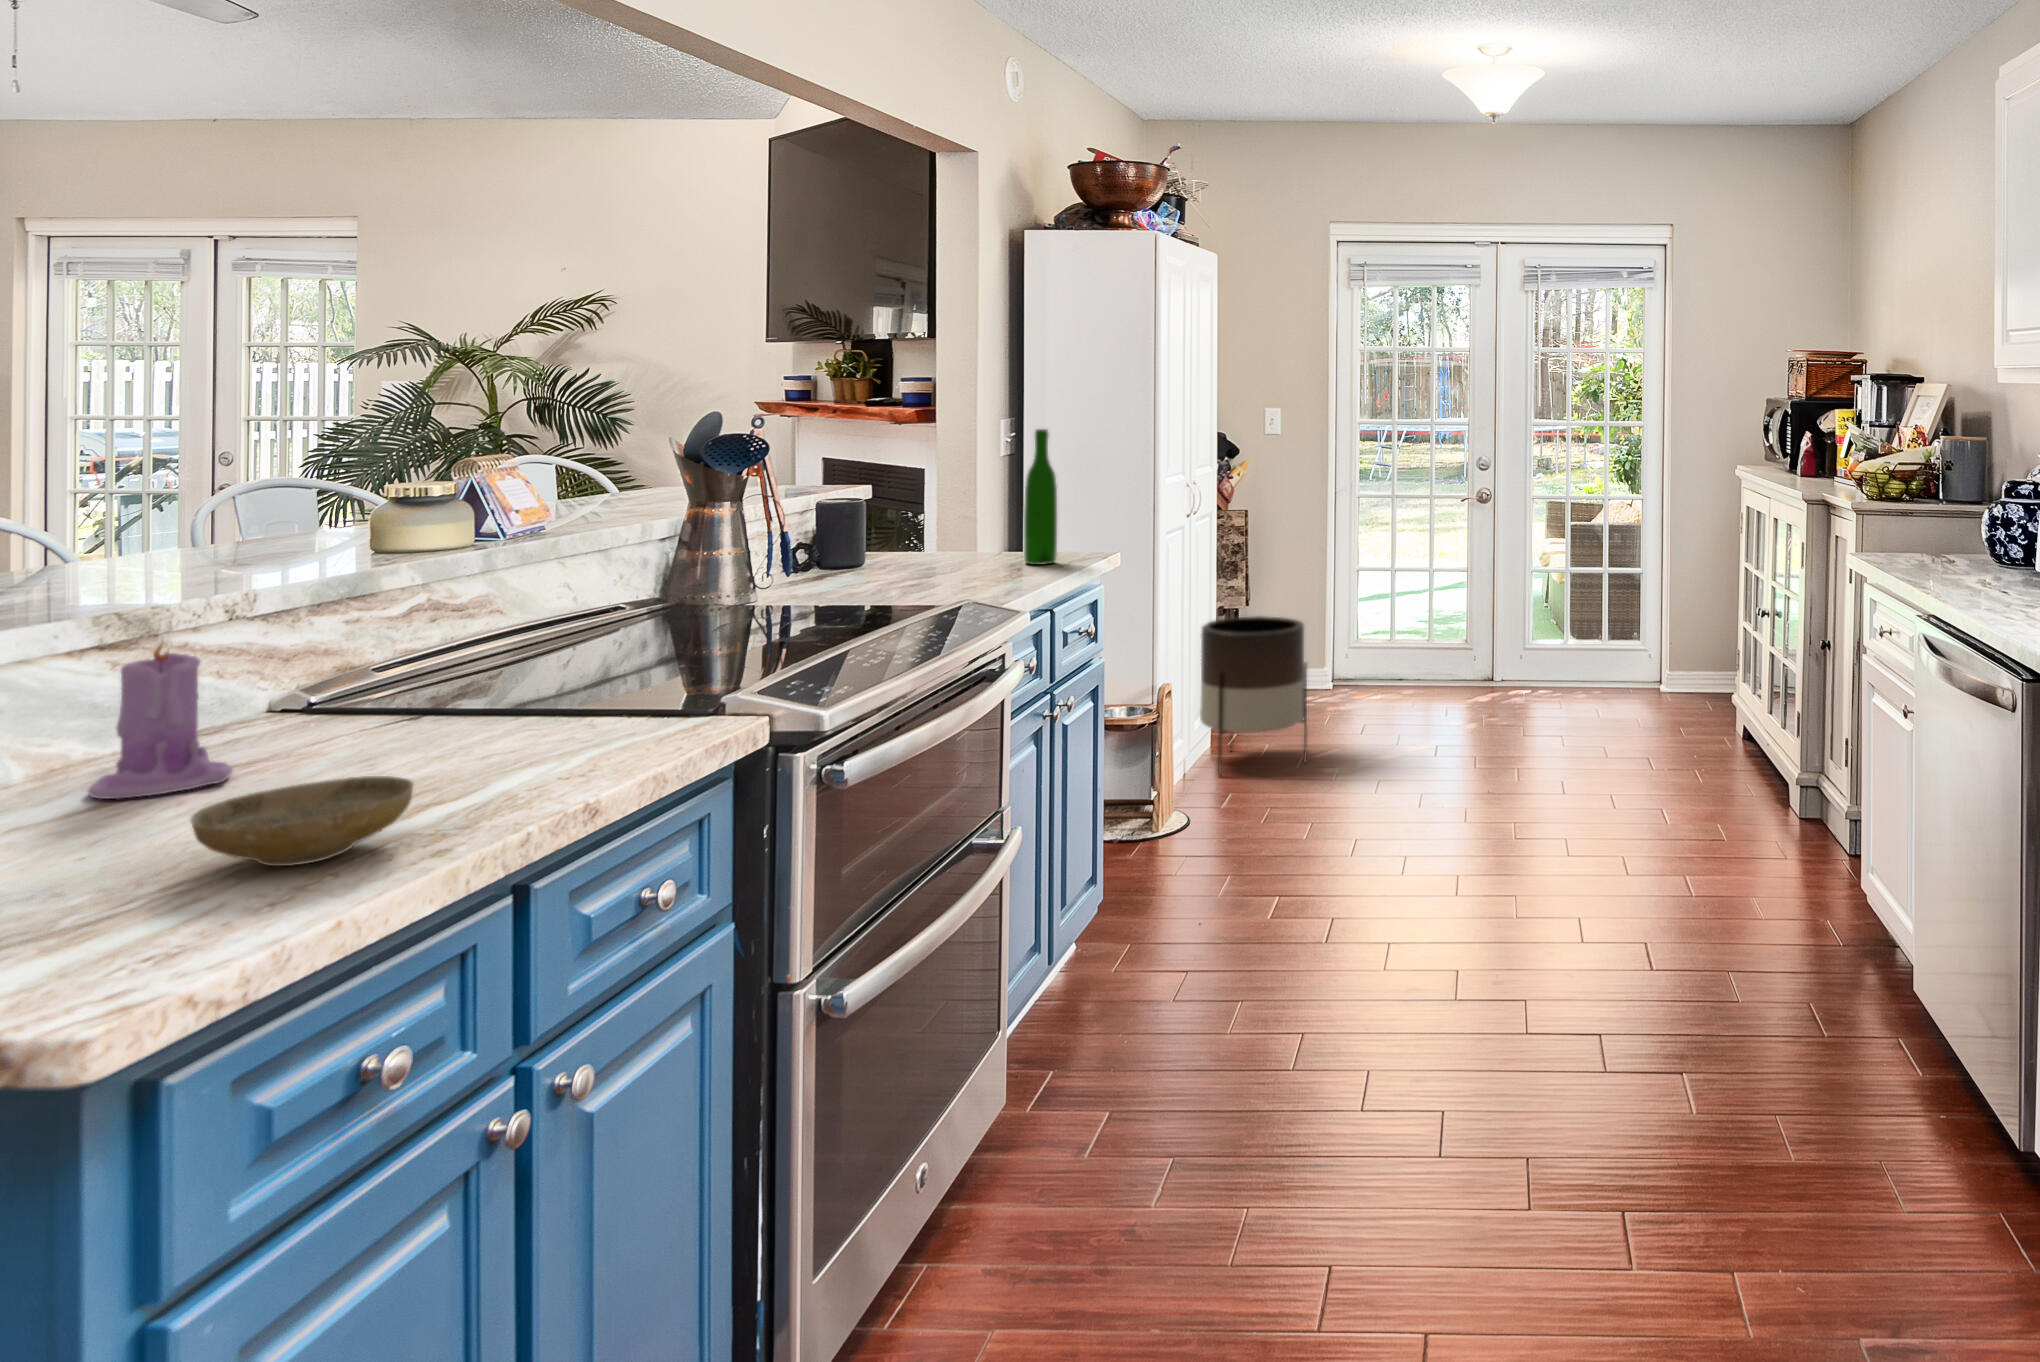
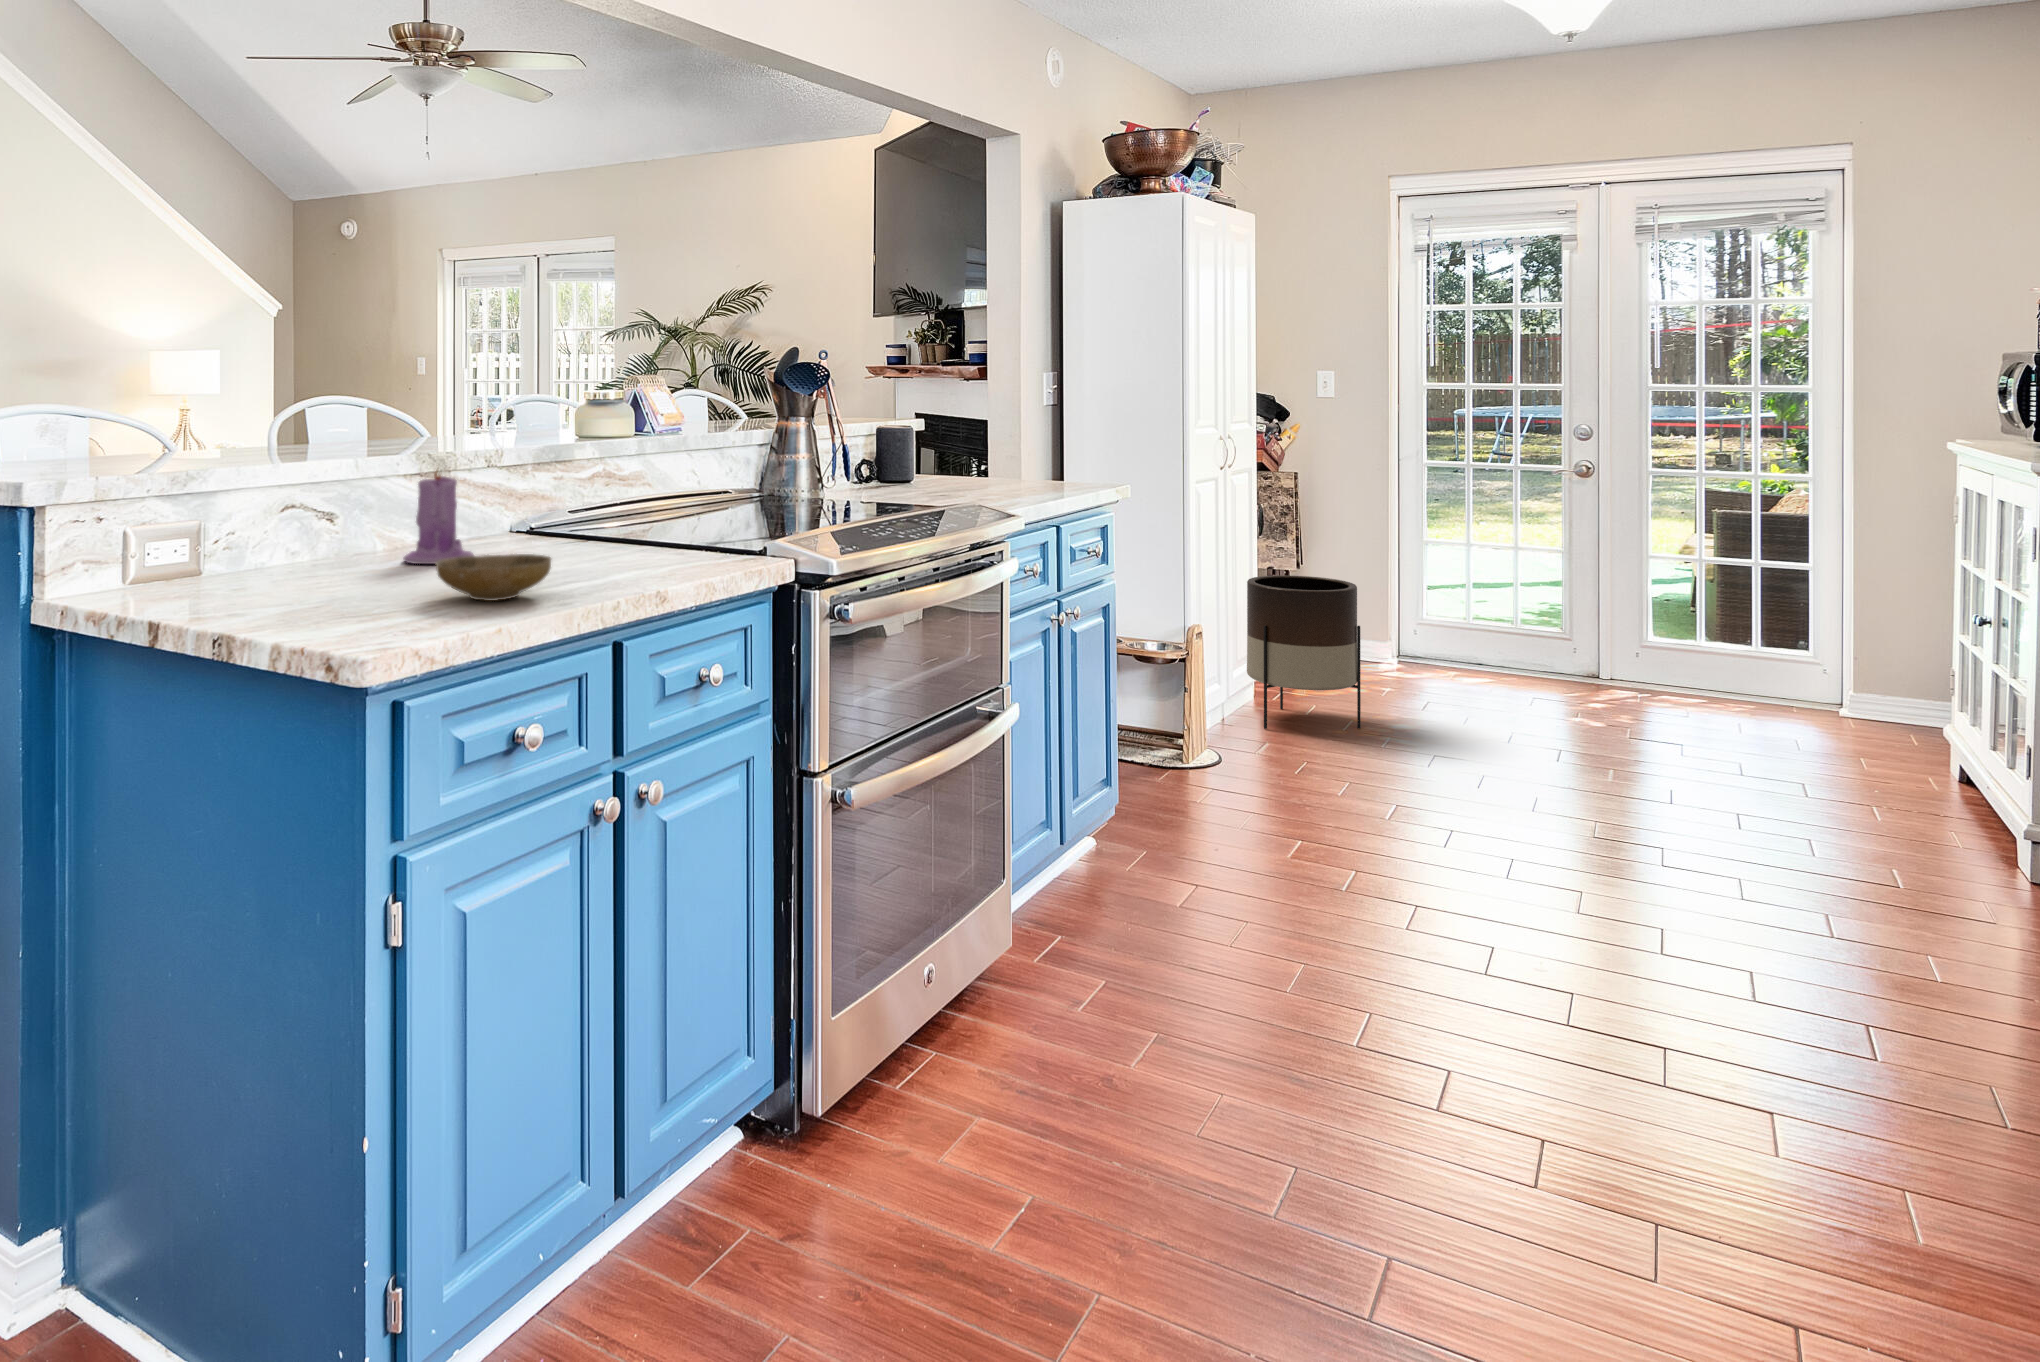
wine bottle: present [1024,429,1057,565] -> none [1048,369,1077,491]

